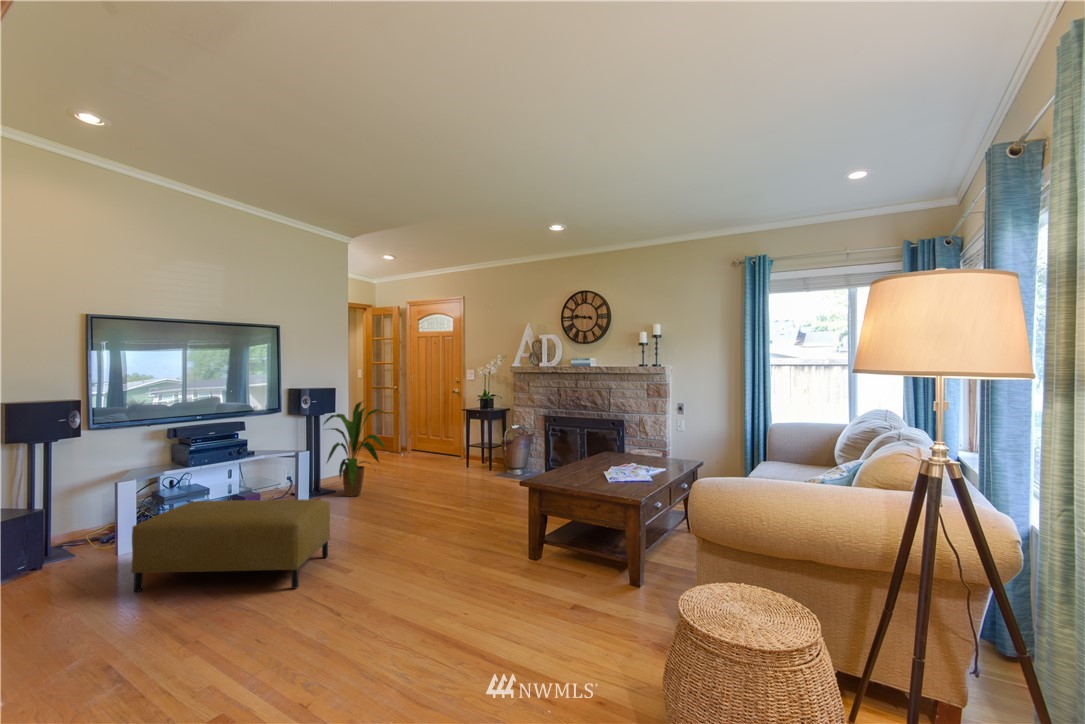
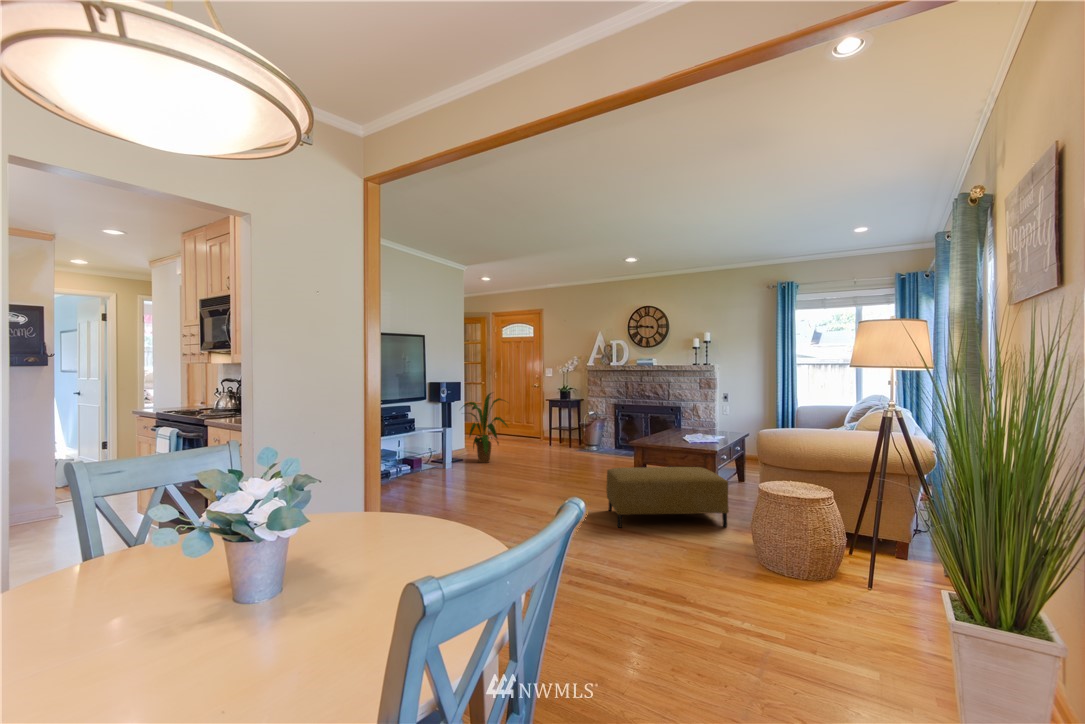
ottoman: present [131,499,330,592] -> present [606,467,729,528]

